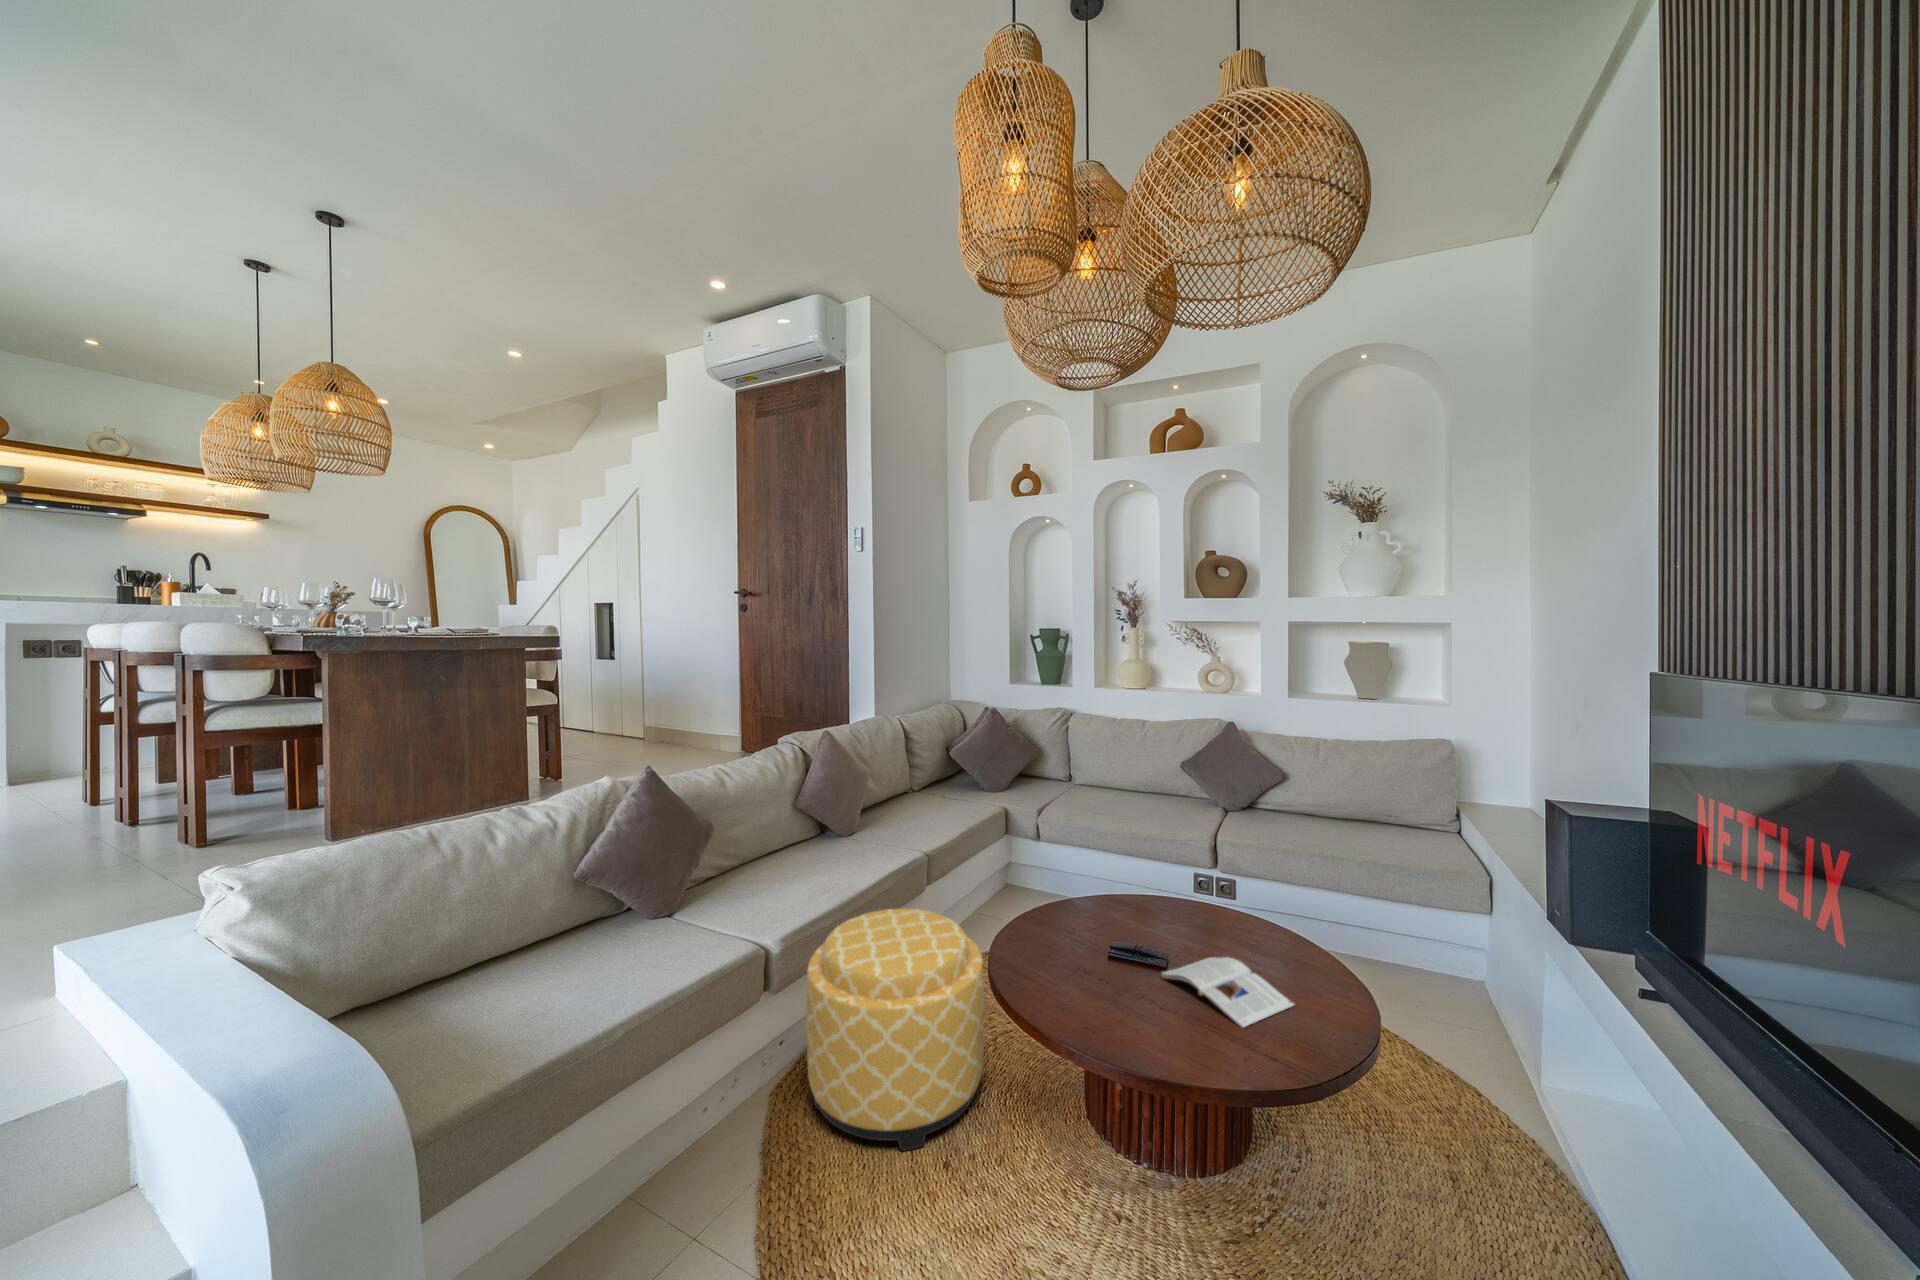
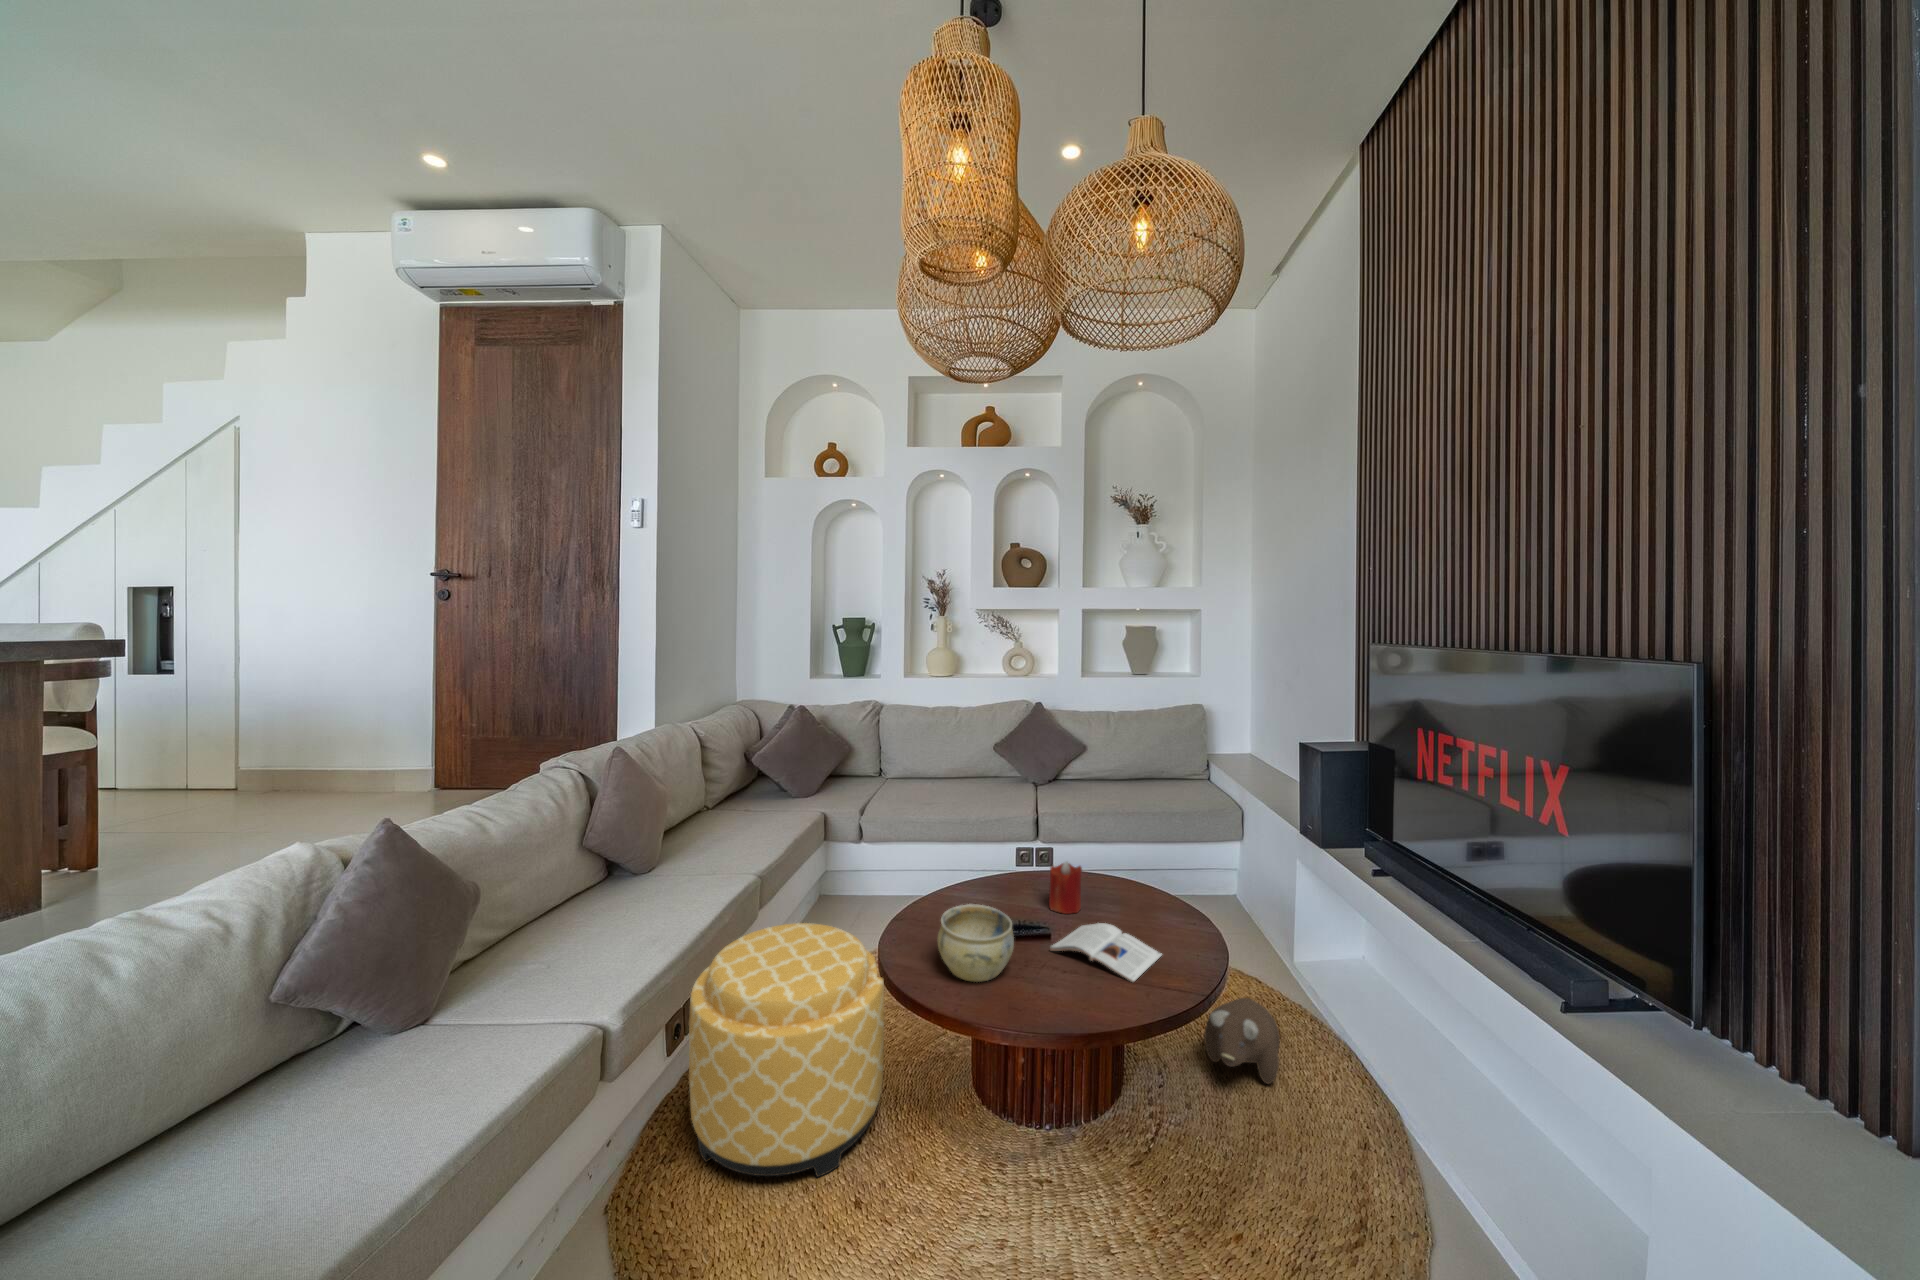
candle: none [1182,885,1220,944] -> present [1049,862,1082,914]
ceramic bowl: none [1032,914,1112,995] -> present [937,904,1014,982]
plush toy: none [1363,1080,1475,1197] -> present [1204,998,1280,1084]

